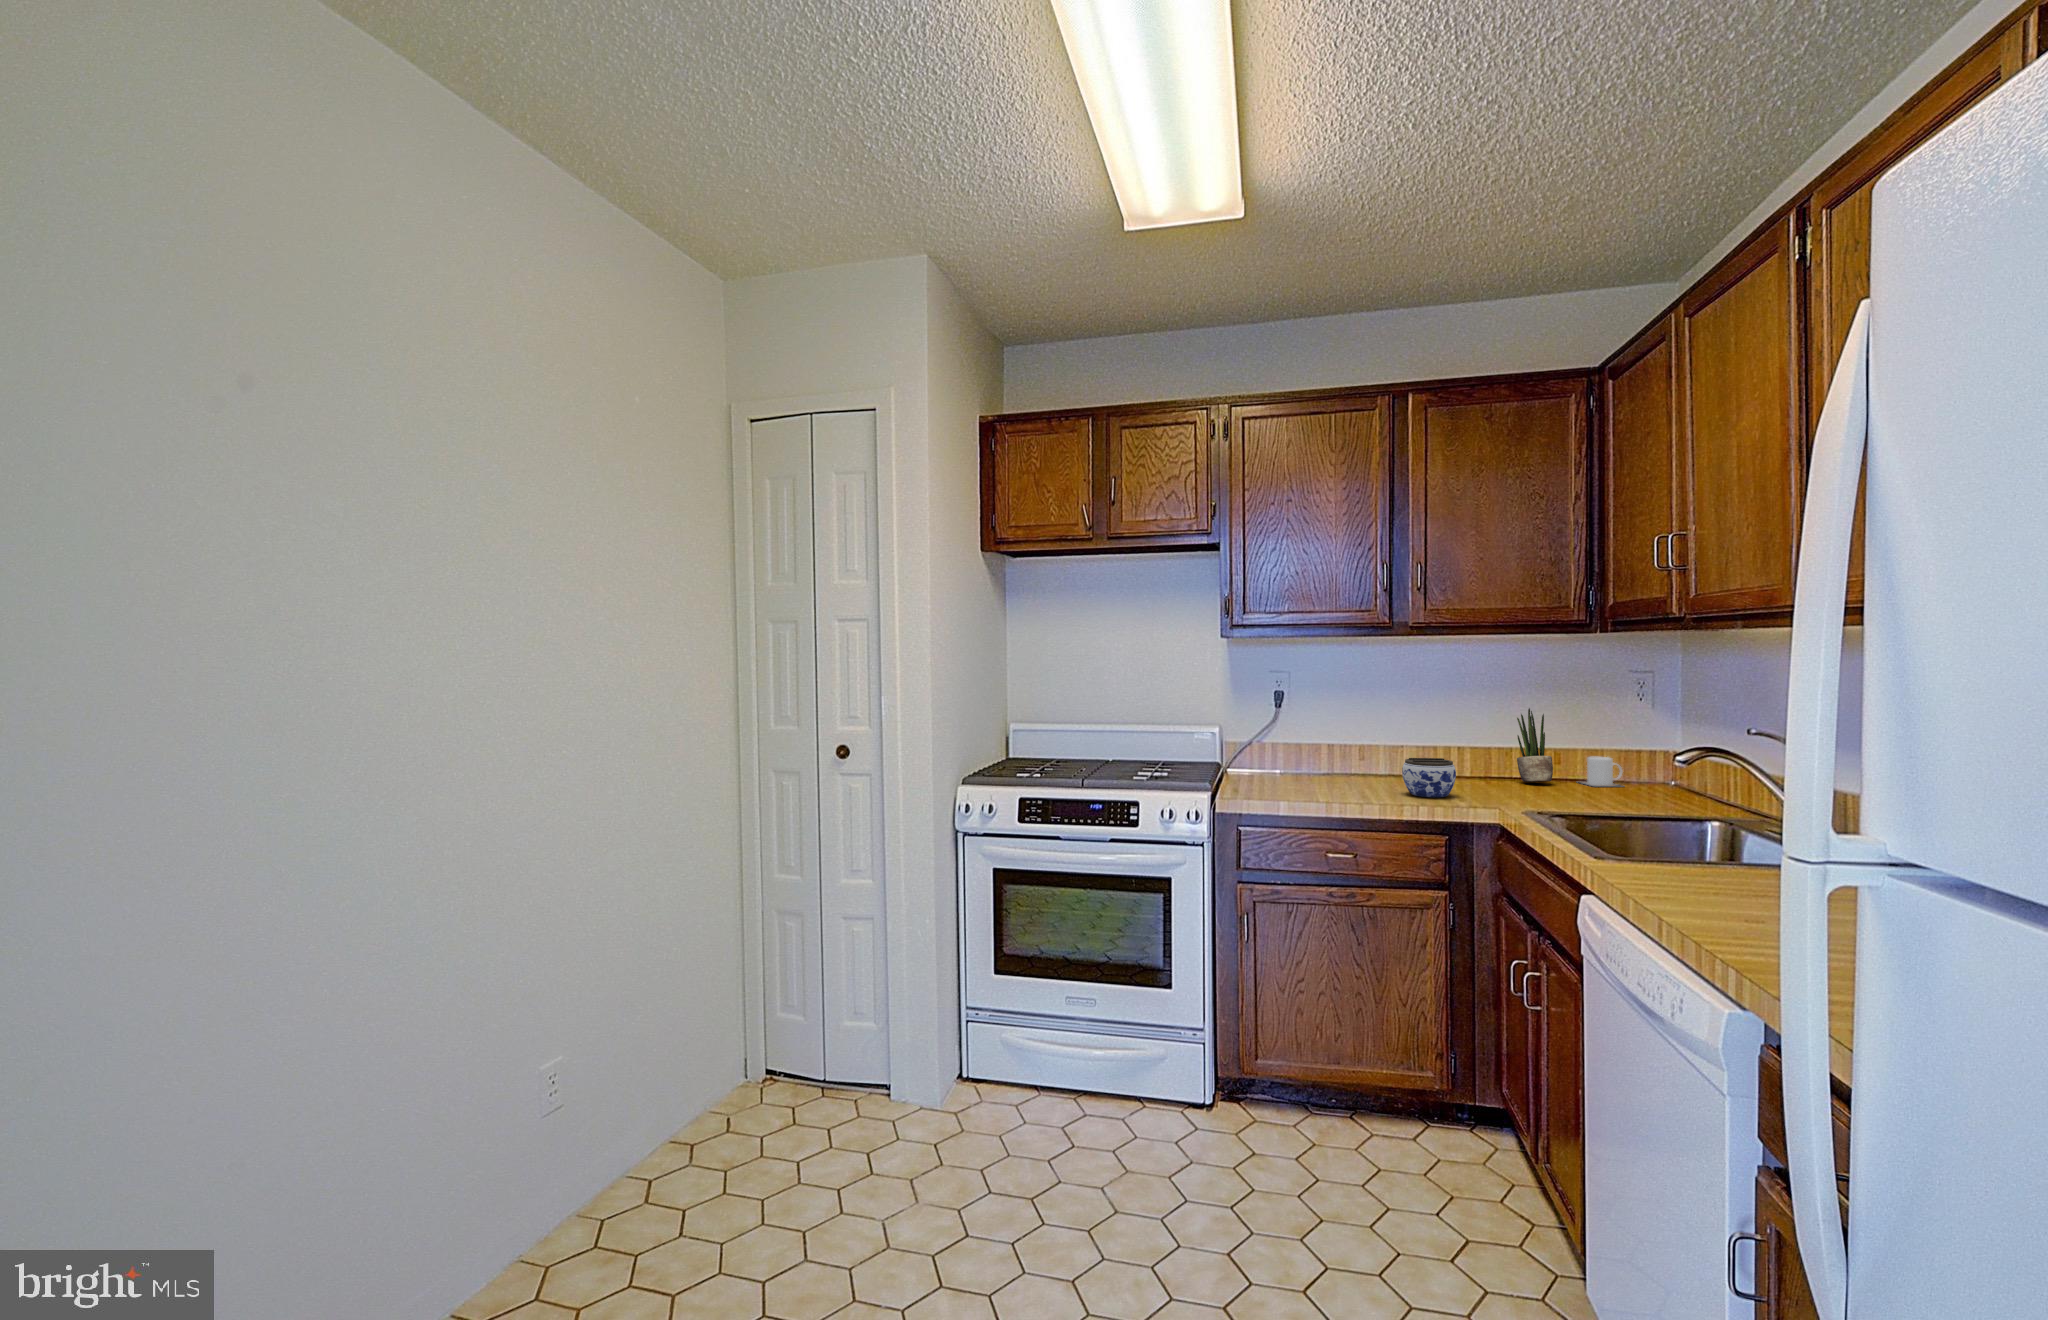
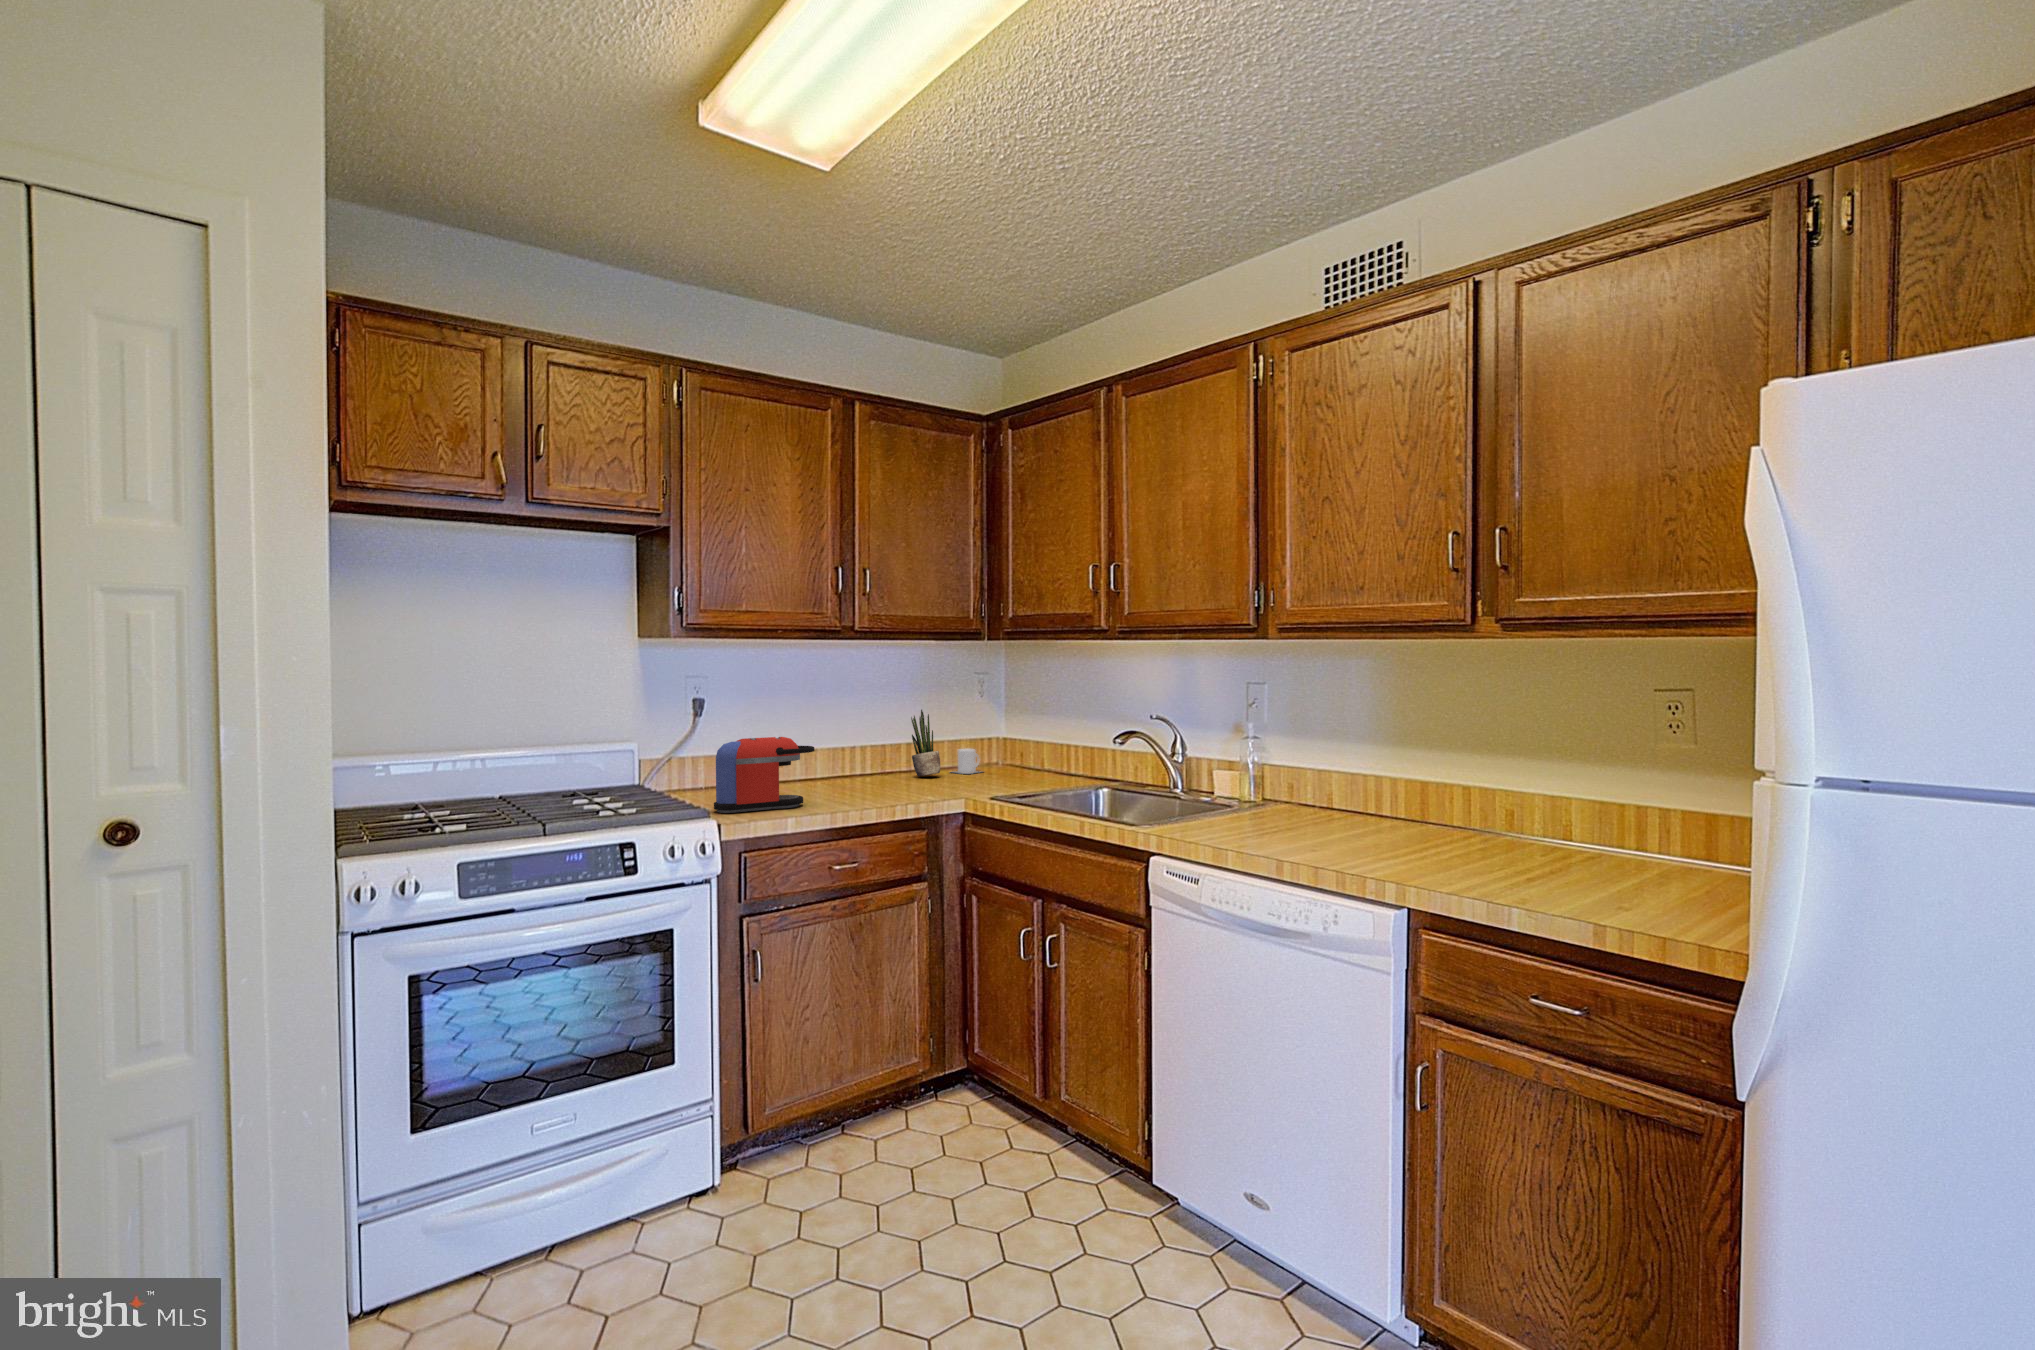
coffee maker: none [1253,726,1350,794] -> present [714,737,814,813]
jar: present [1402,758,1456,797] -> none [855,760,902,798]

